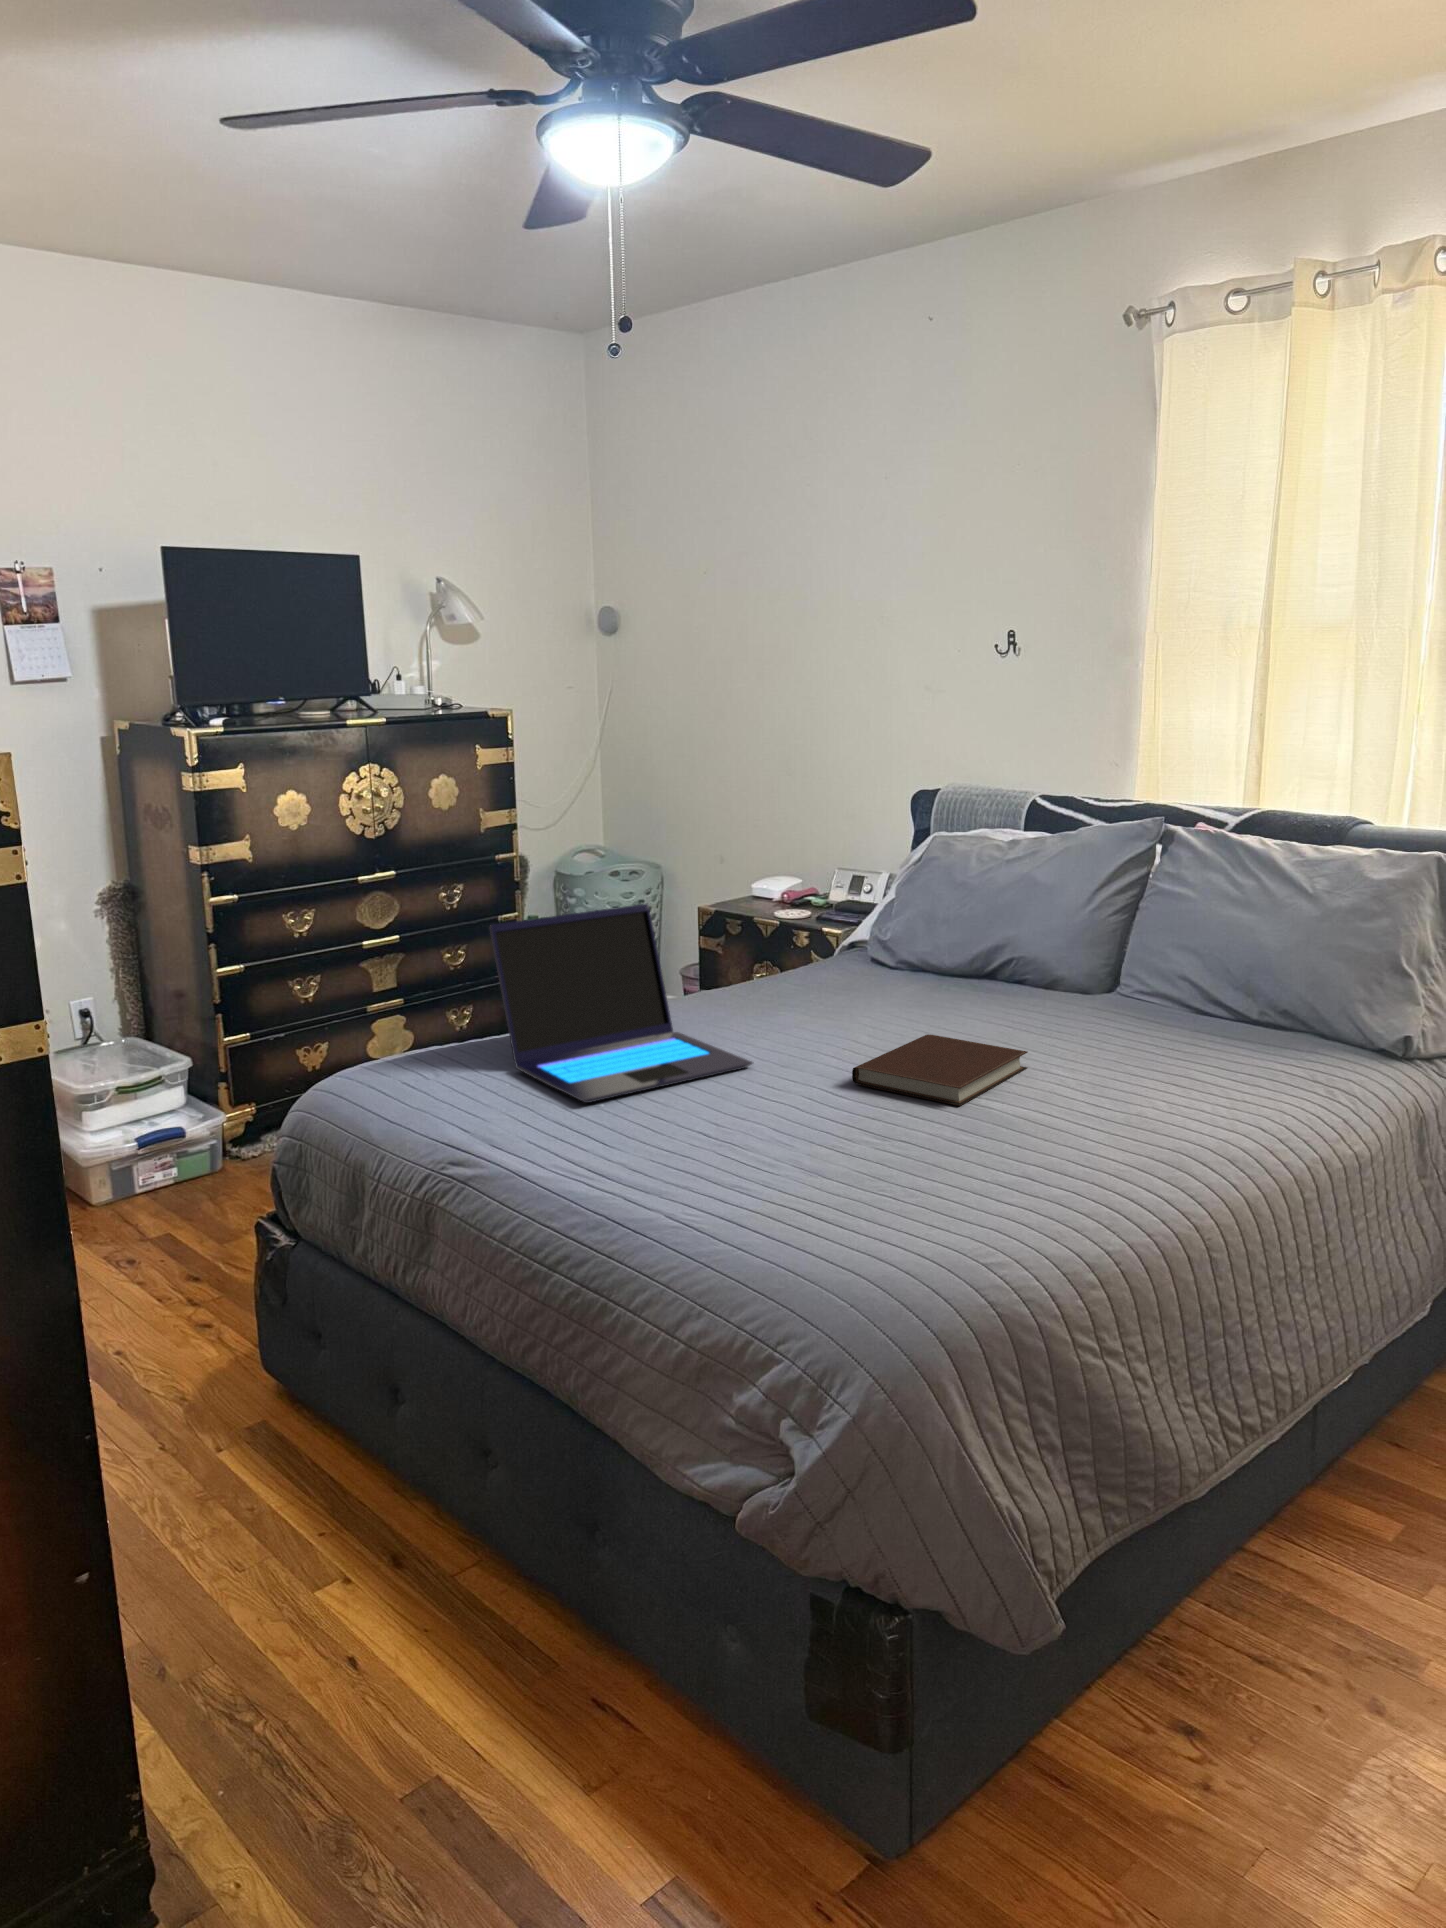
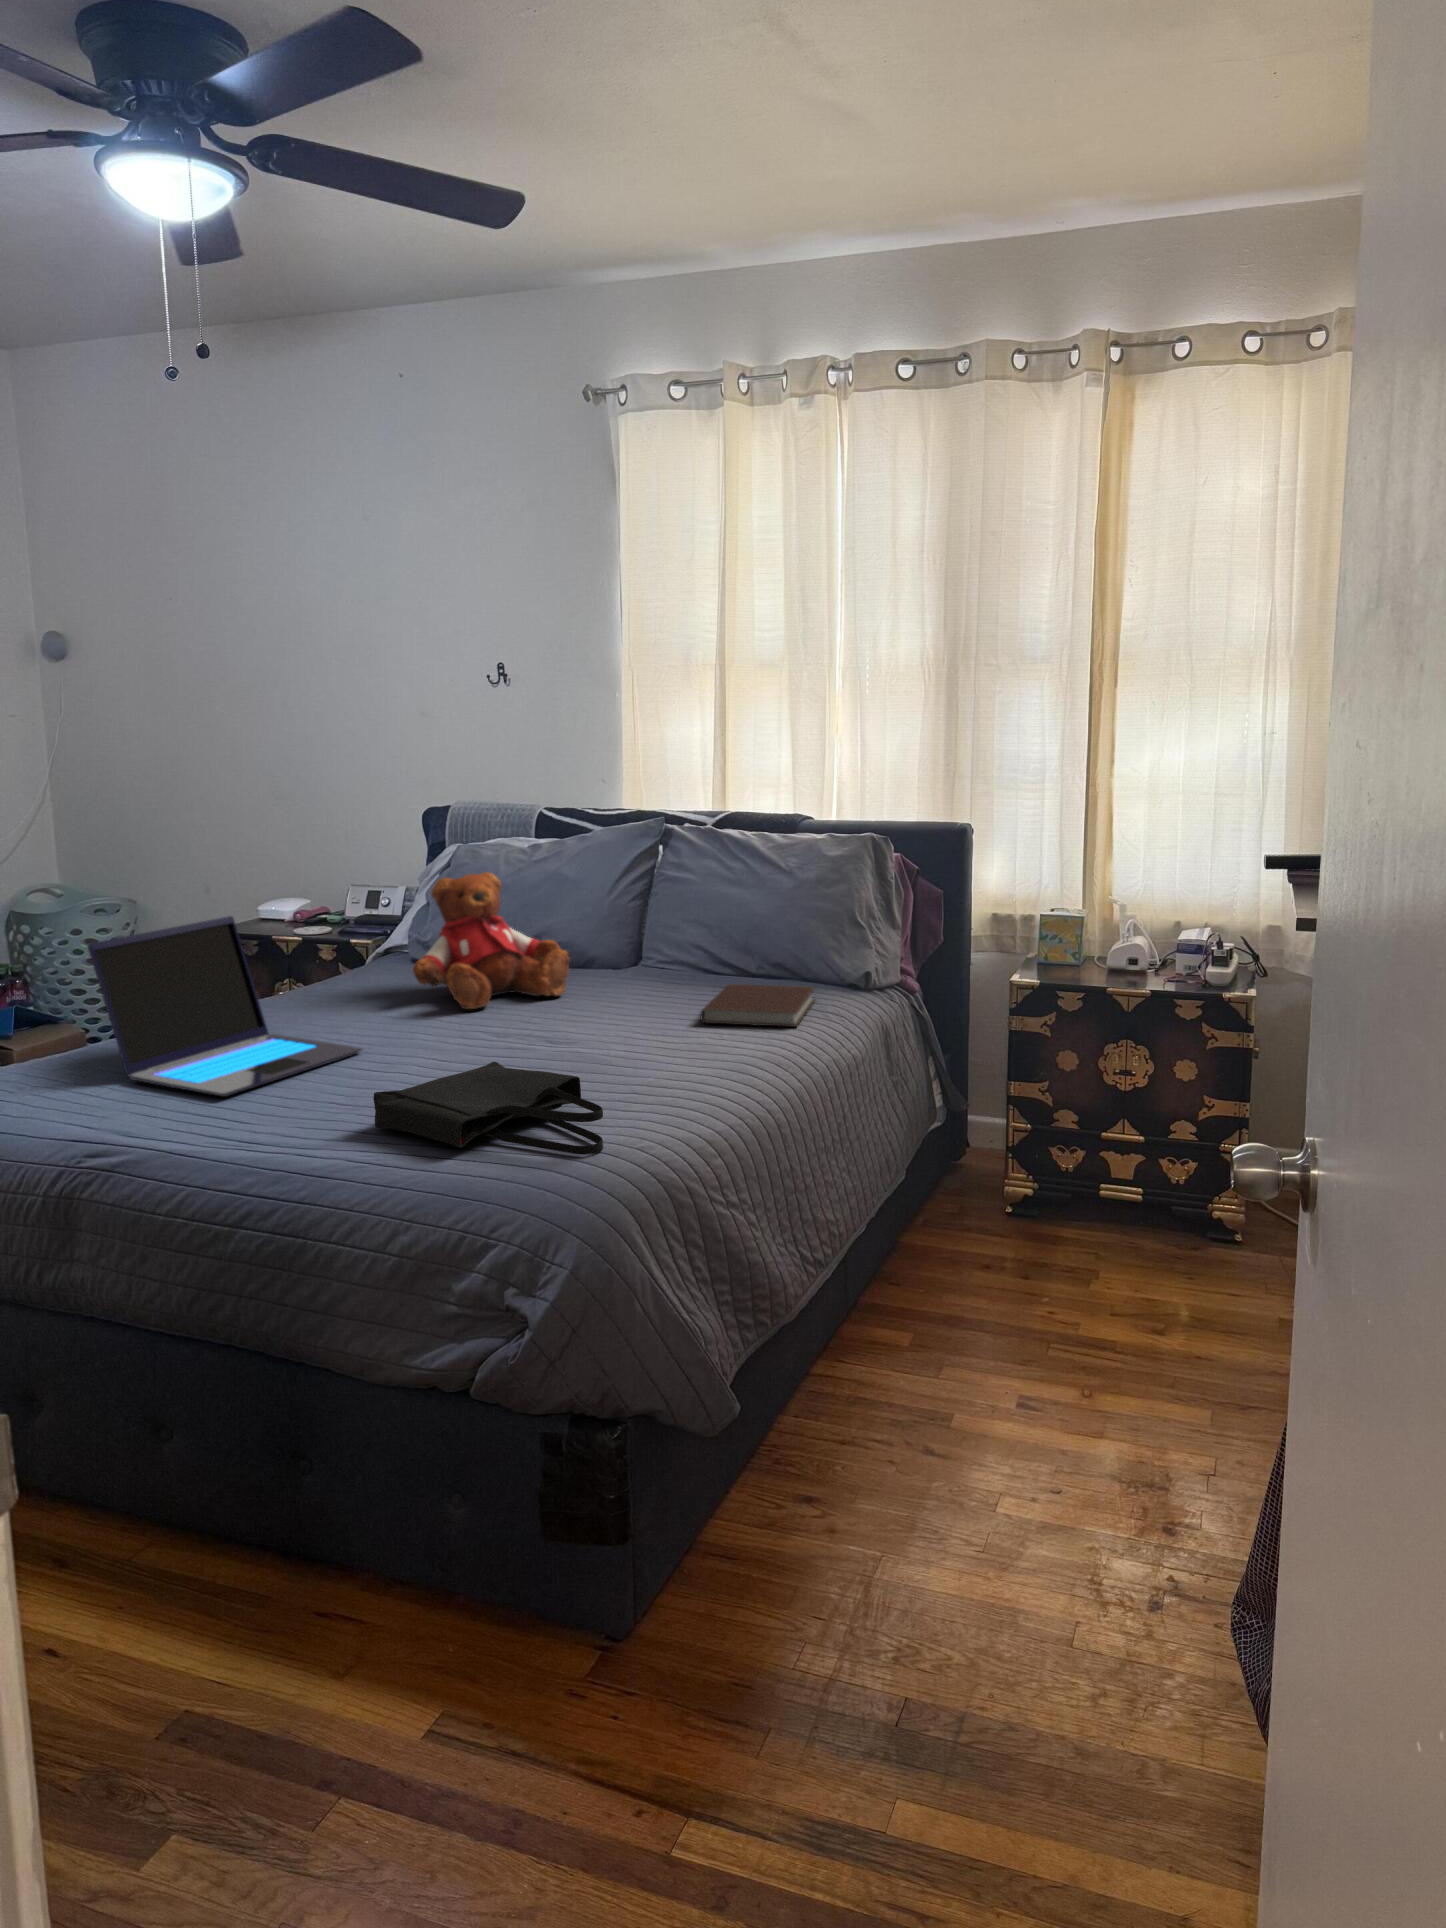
teddy bear: none [840,870,1017,1026] -> present [413,872,569,1009]
notebook: present [852,1035,1028,1106] -> present [701,984,815,1027]
tote bag: none [704,1106,948,1255] -> present [373,1062,603,1155]

